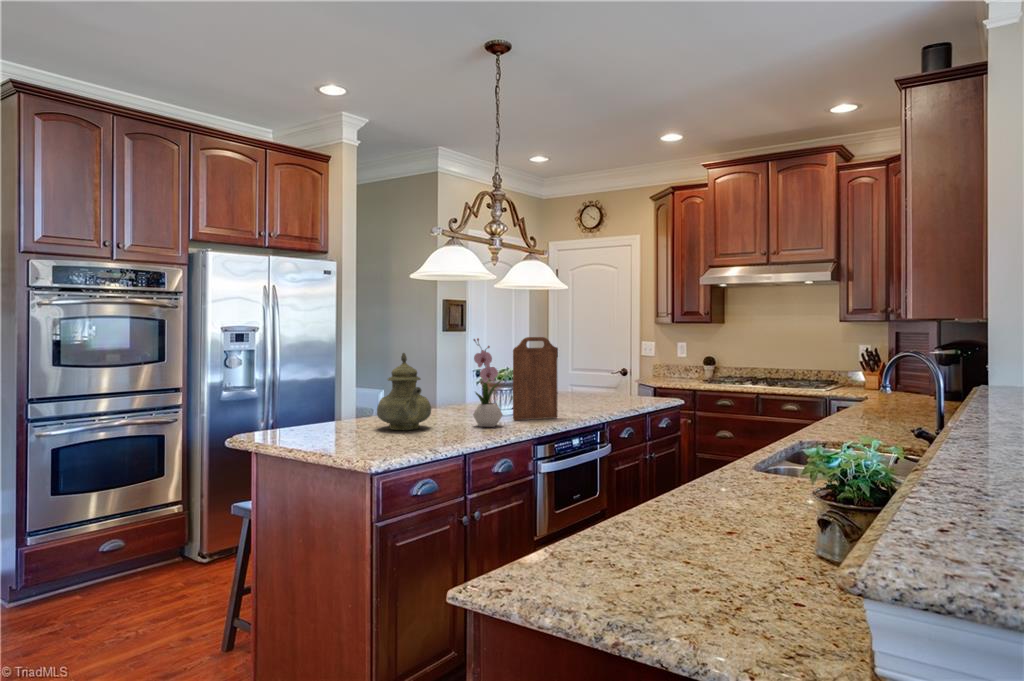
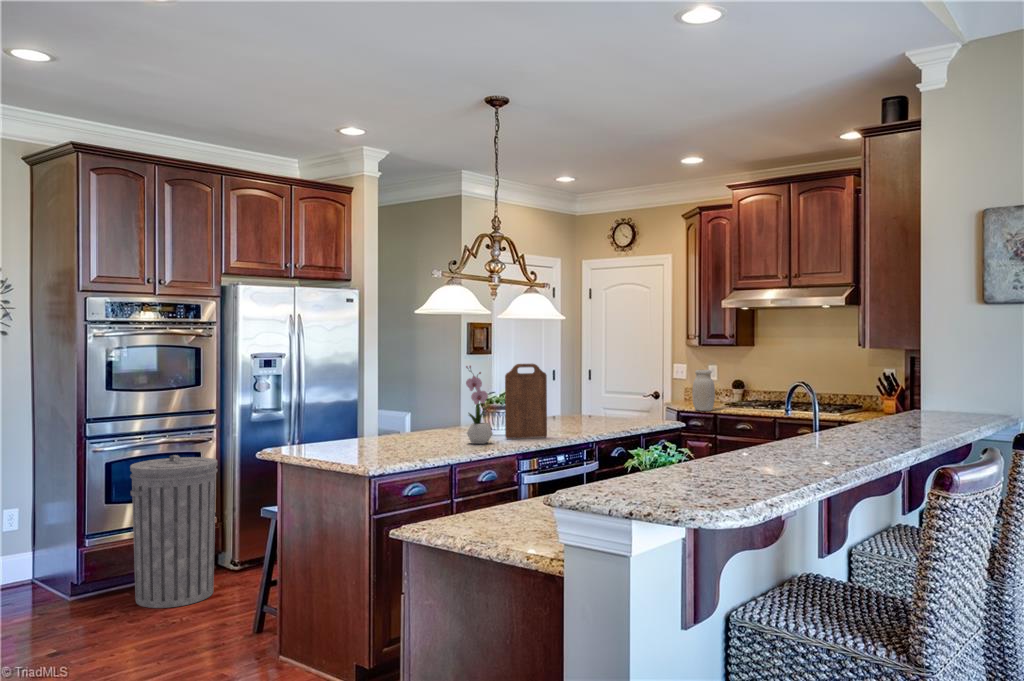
jar: none [670,346,692,387] -> present [692,370,715,411]
teapot: present [377,353,431,430] -> none [382,378,429,446]
trash can: none [79,440,183,613] -> present [130,455,217,608]

